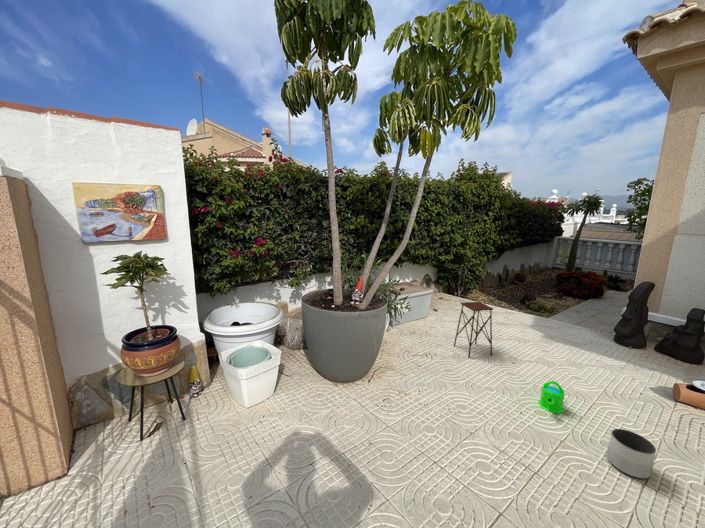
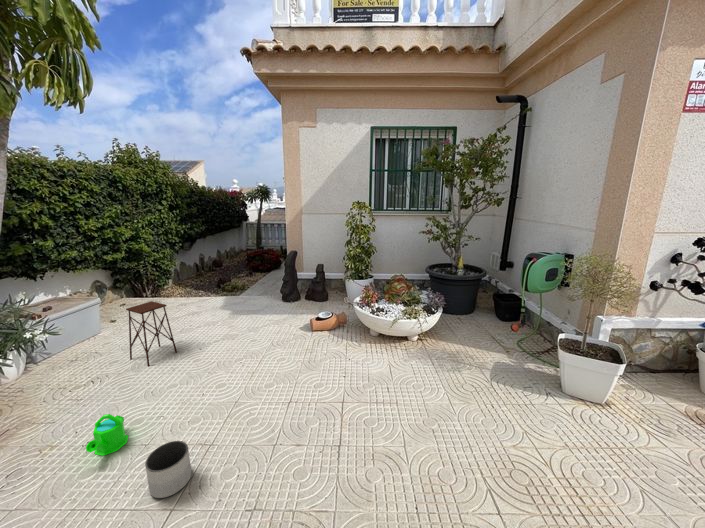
watering can: present [538,381,564,413] -> present [86,414,128,456]
planter: present [607,429,656,478] -> present [145,441,192,498]

